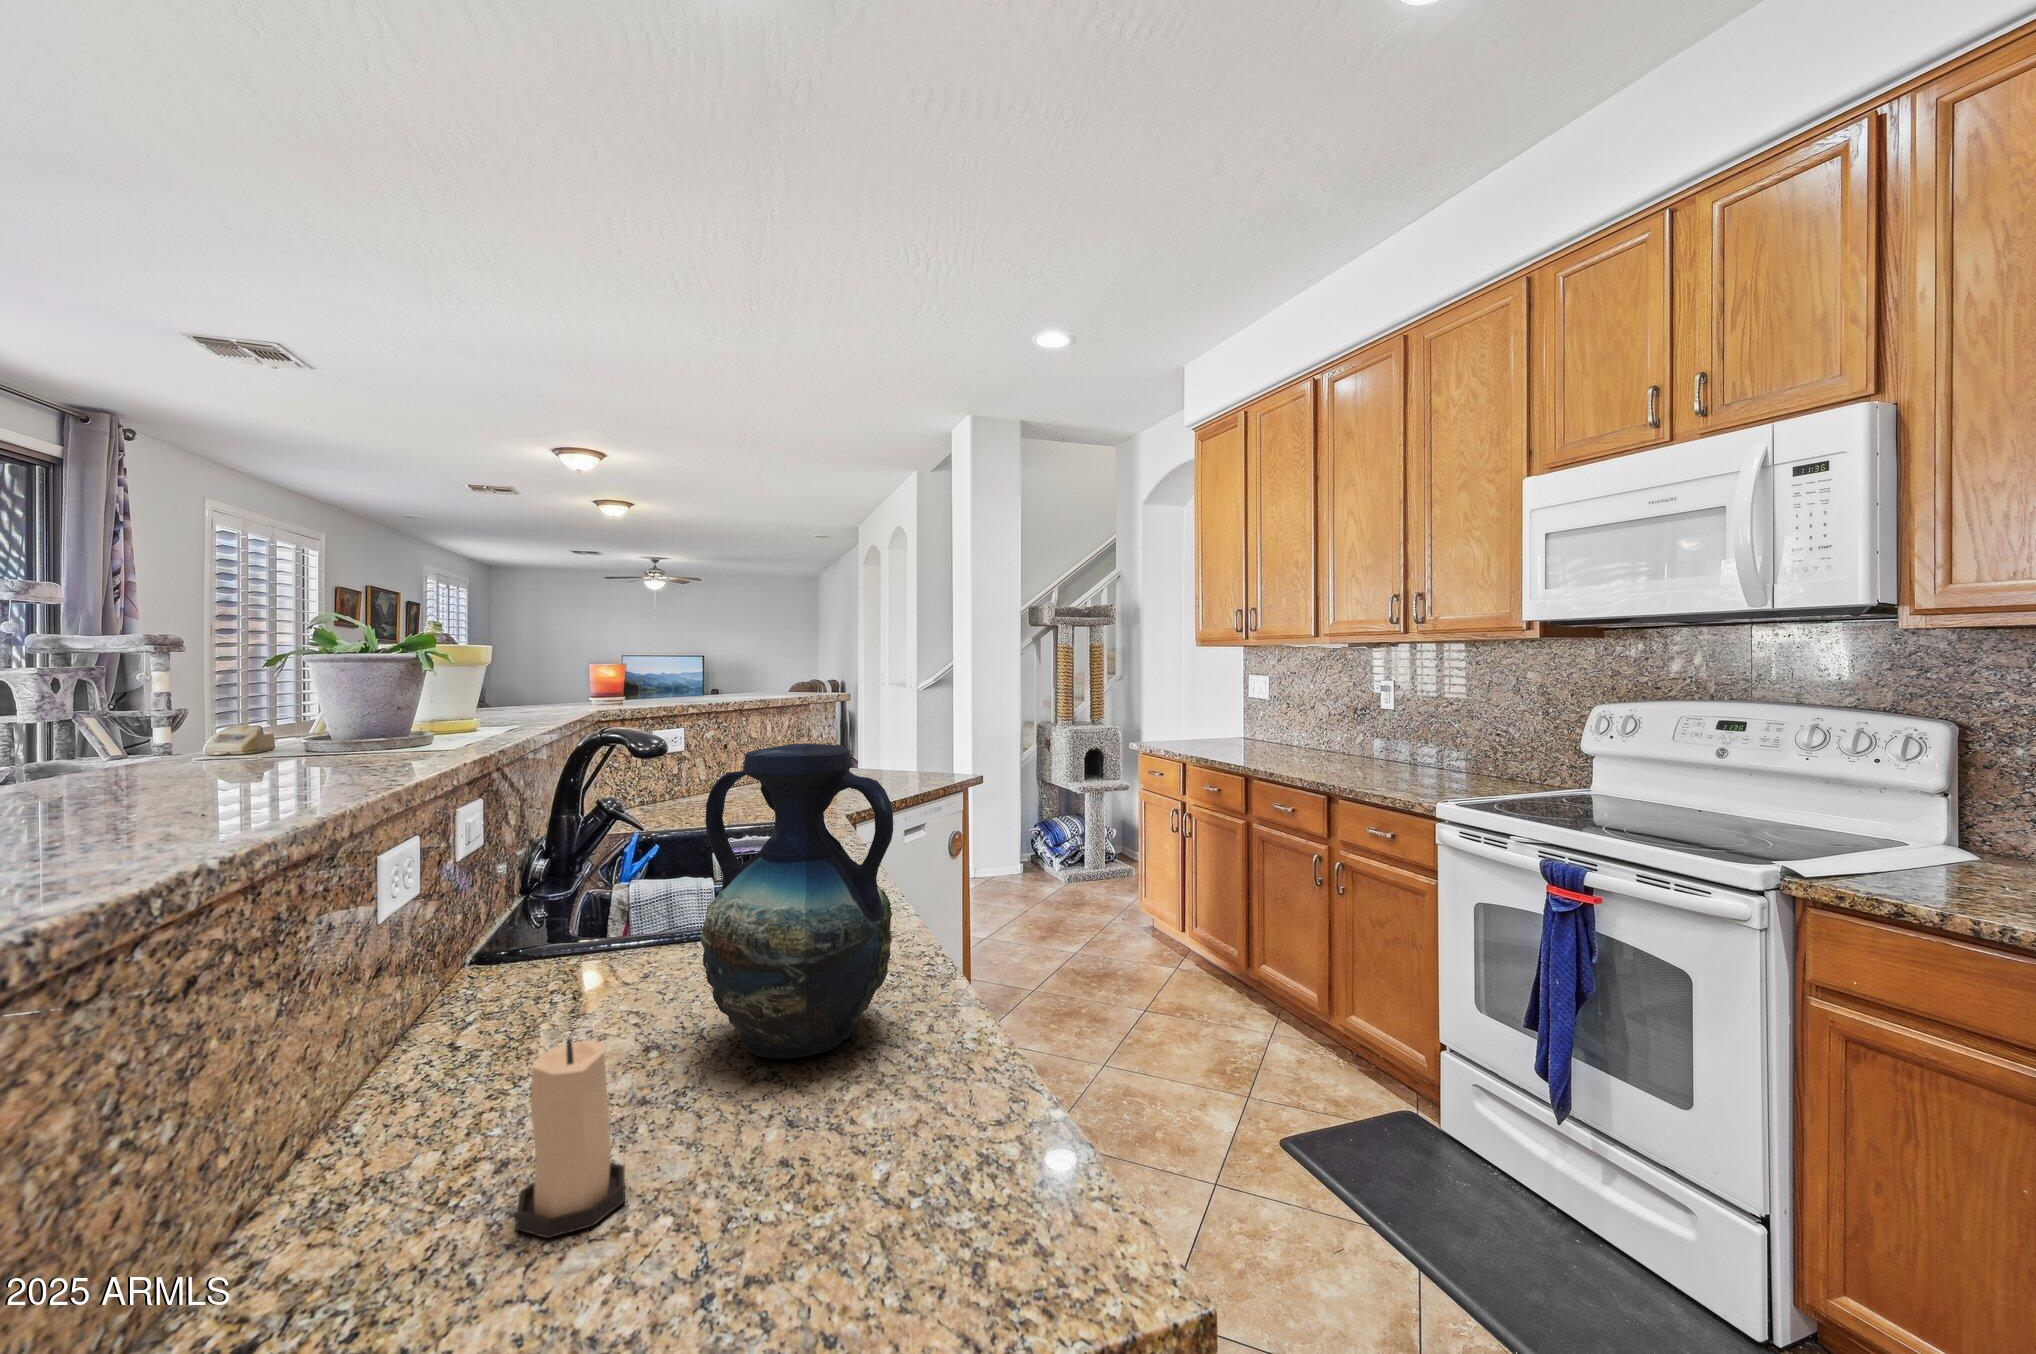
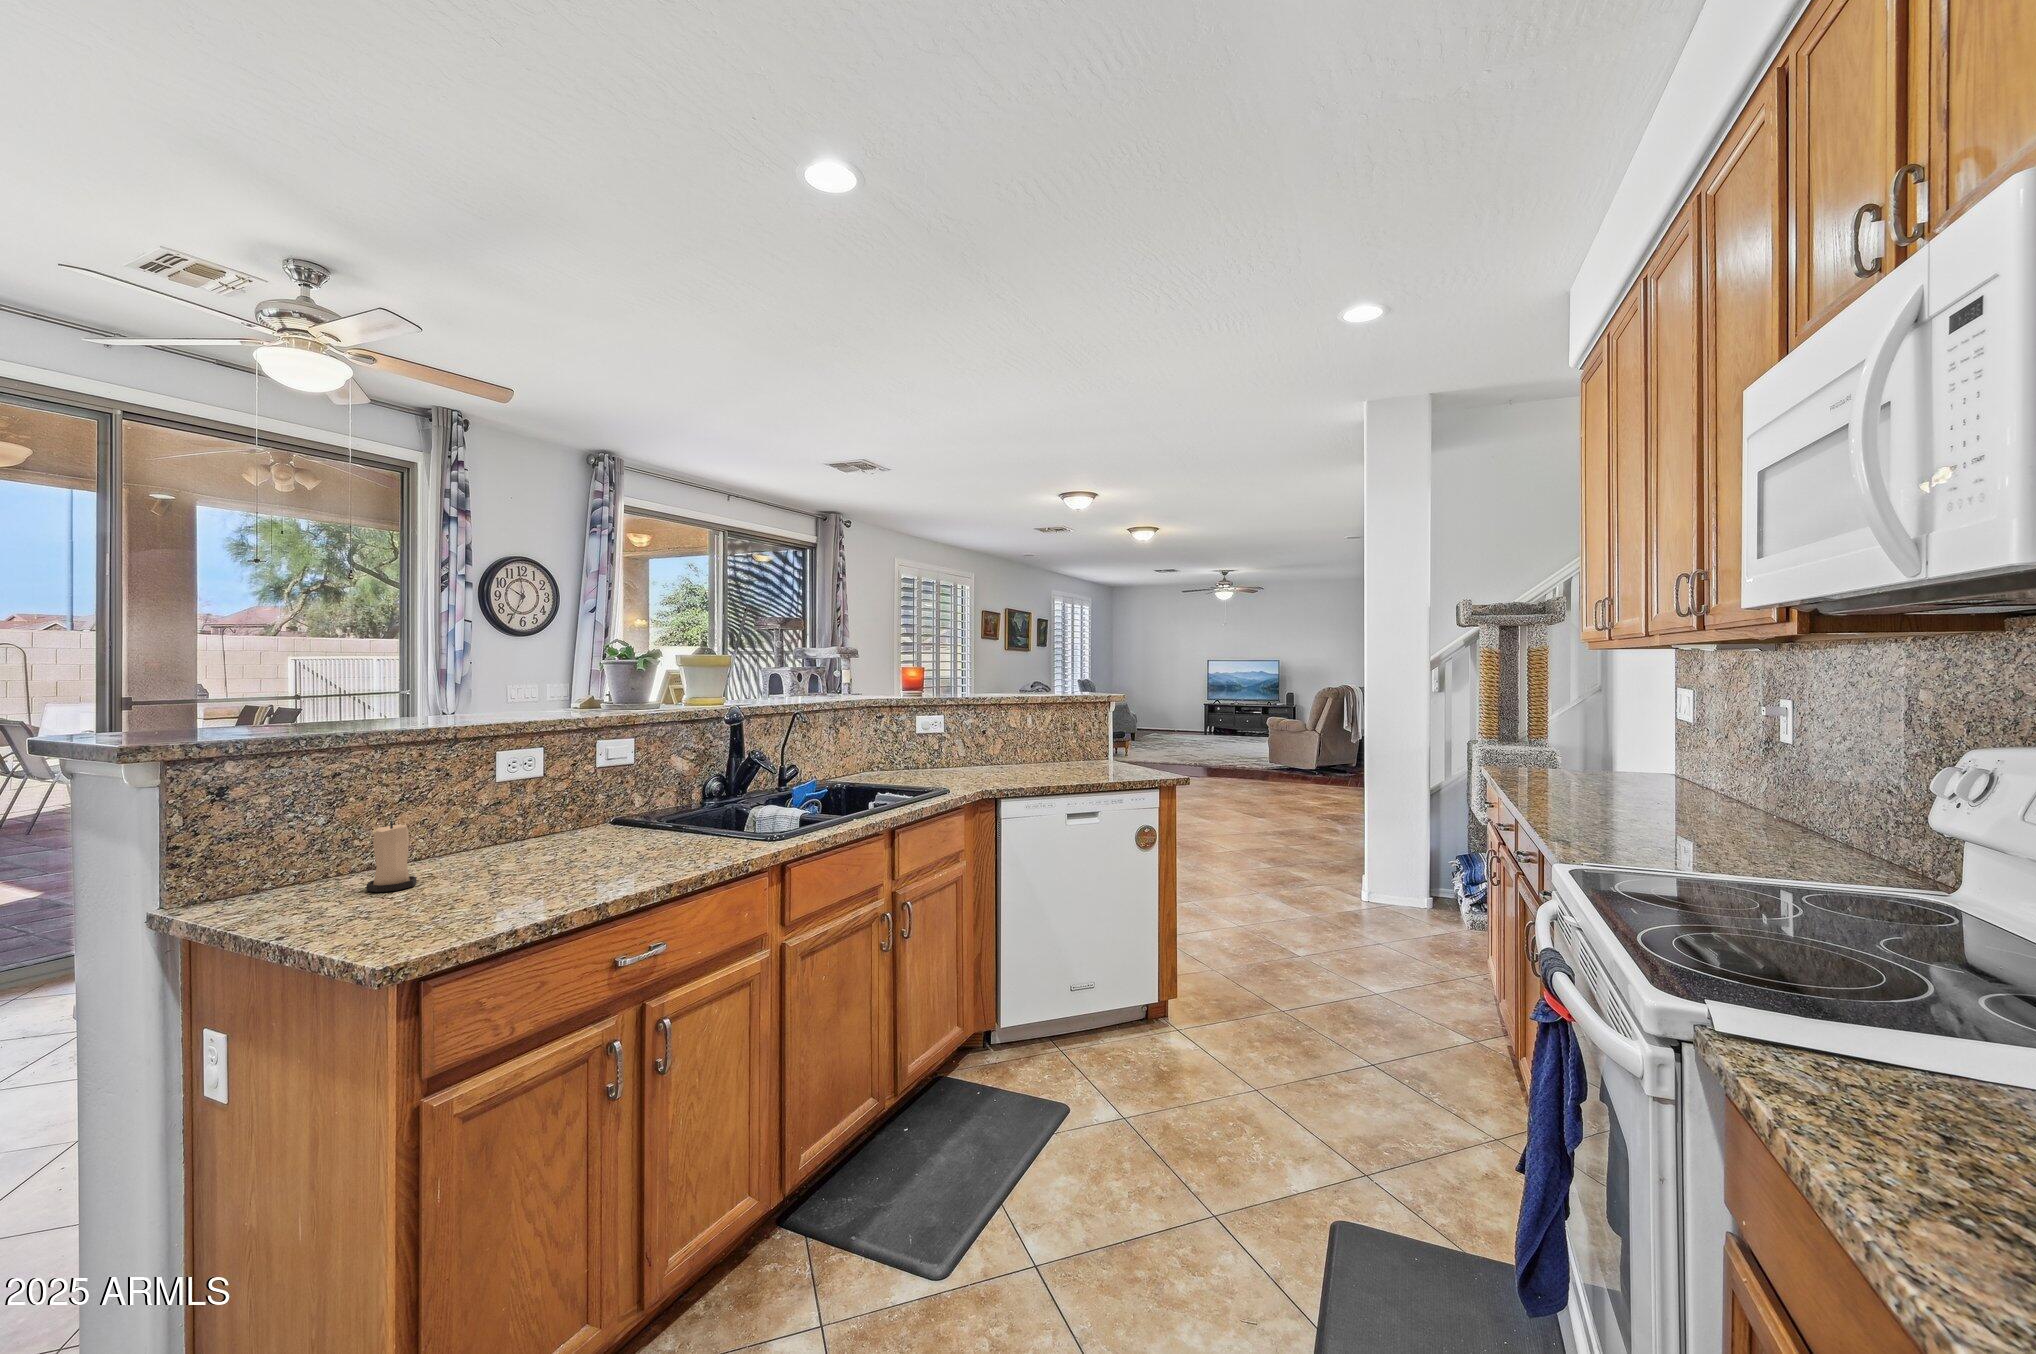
vase: present [700,743,893,1058] -> none [513,716,623,874]

